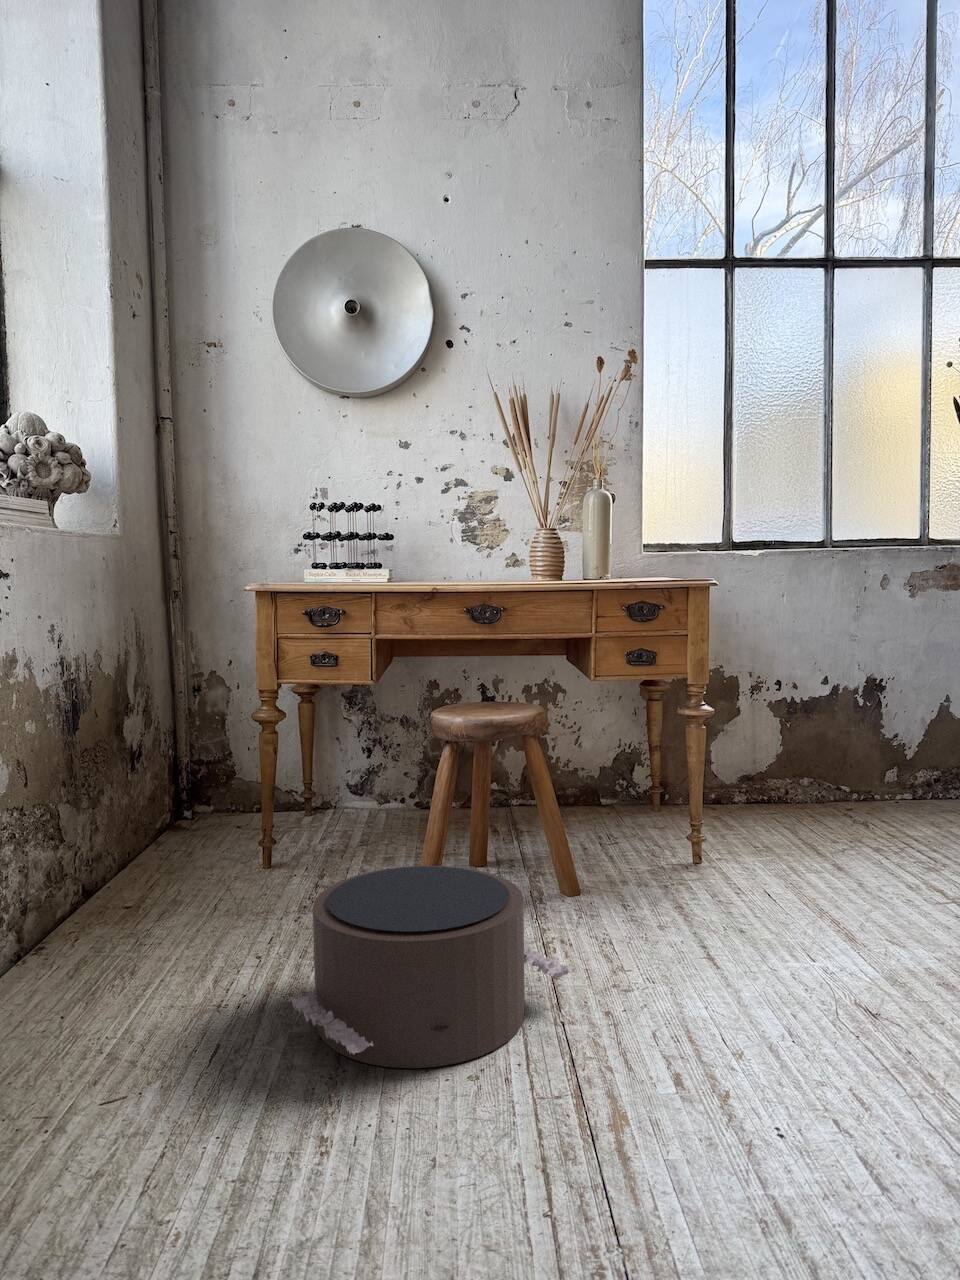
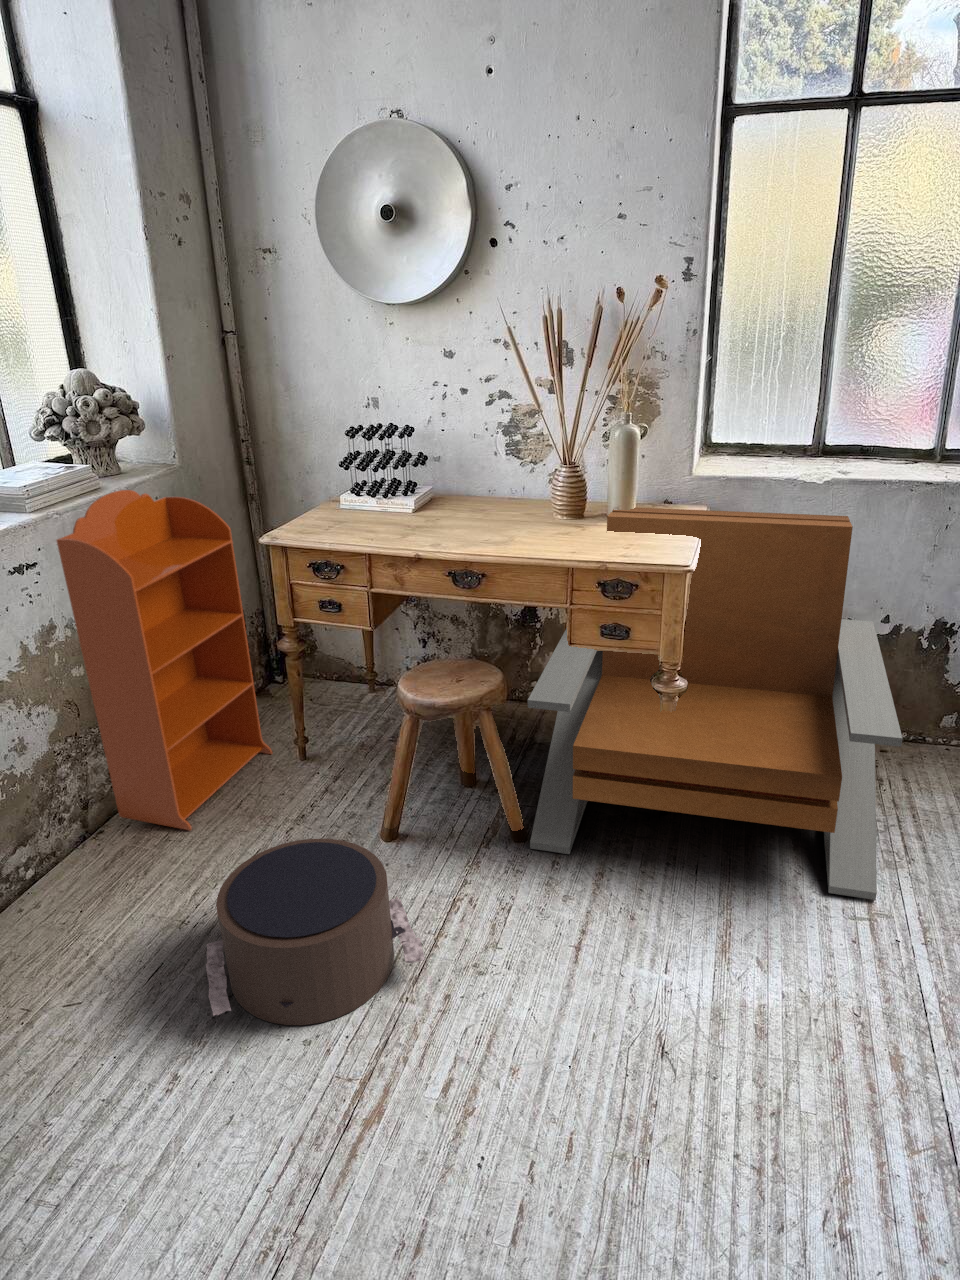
bookcase: none [34,523,223,935] -> present [57,490,272,830]
lounge chair: none [553,564,947,899] -> present [528,507,902,900]

